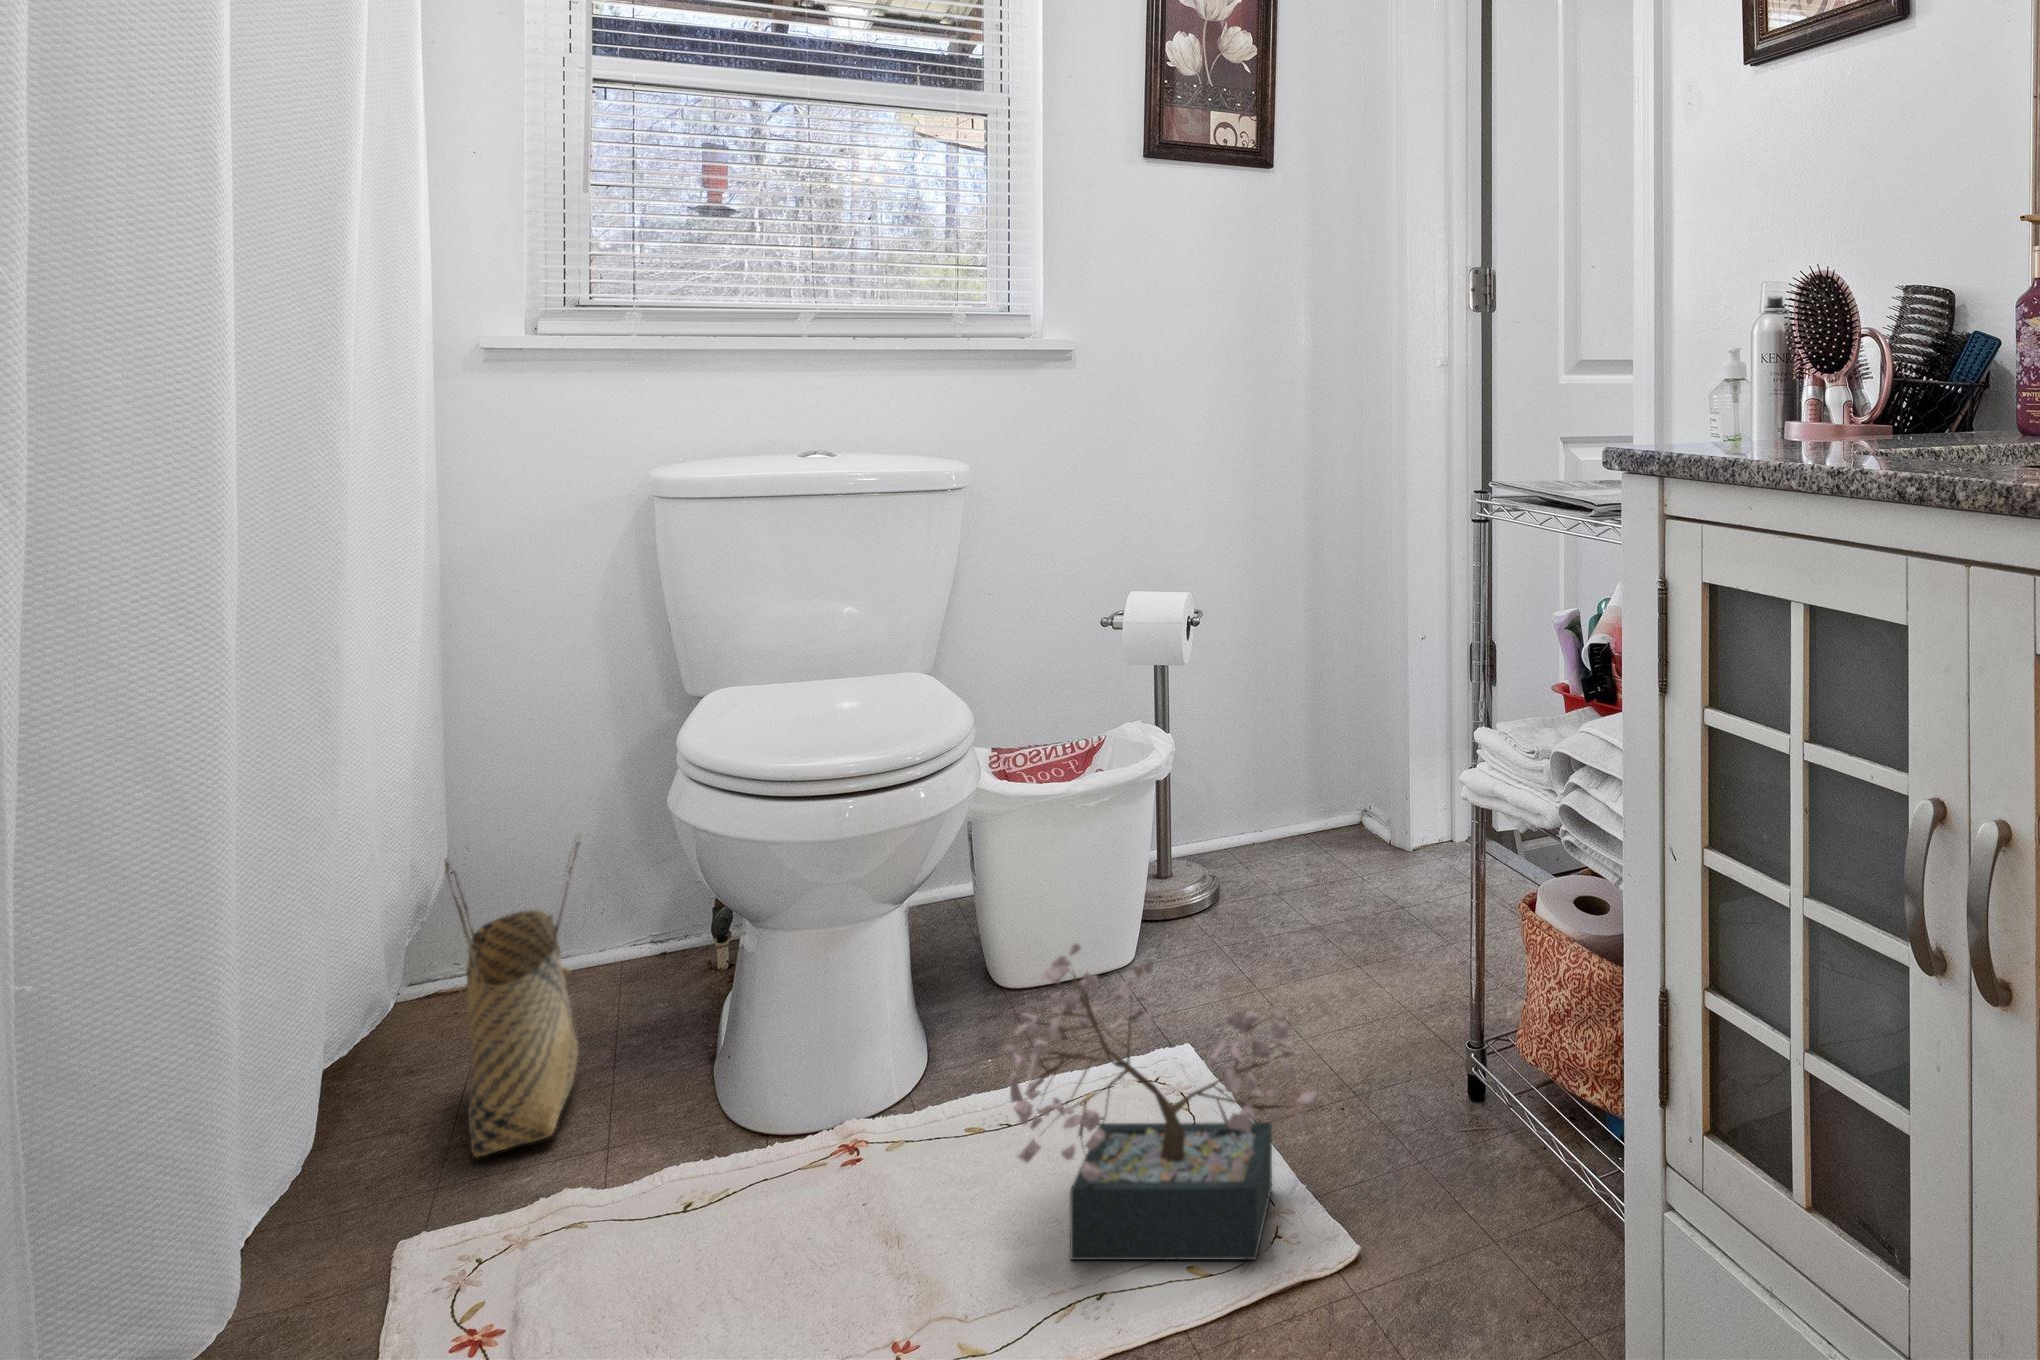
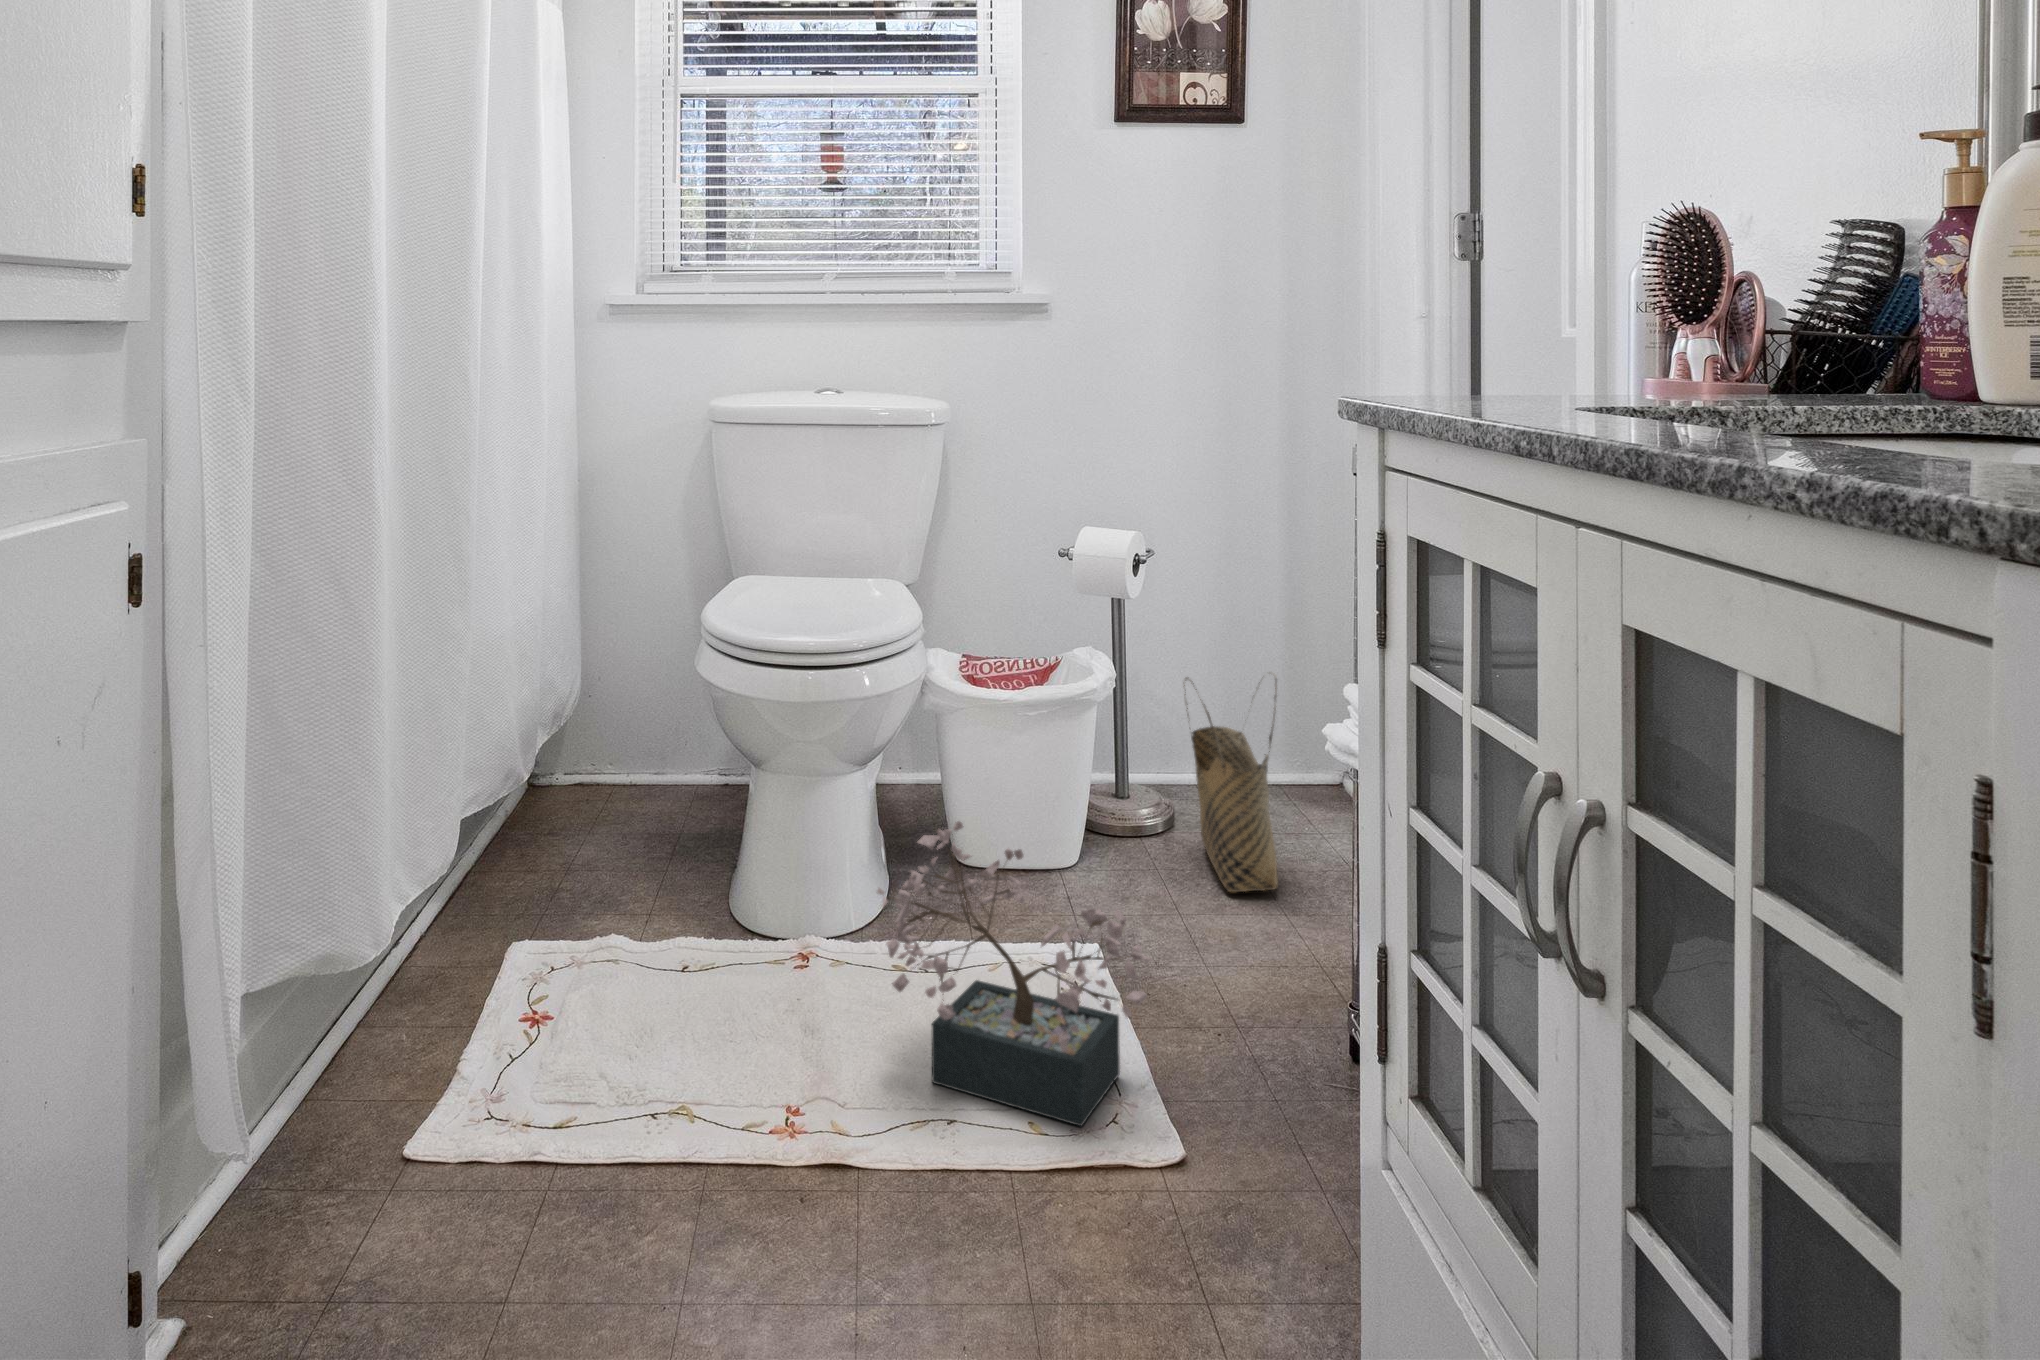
woven basket: present [444,833,582,1157] -> present [1184,673,1277,892]

